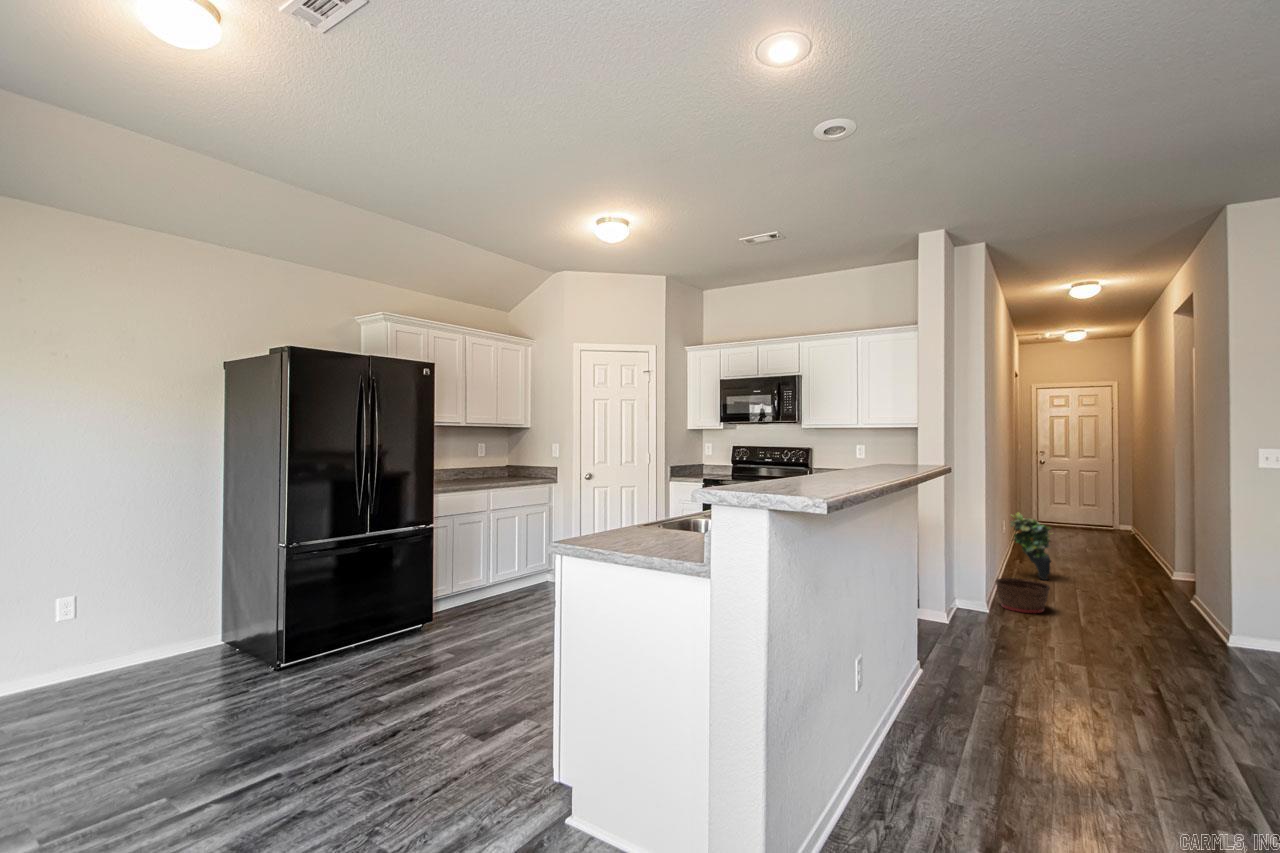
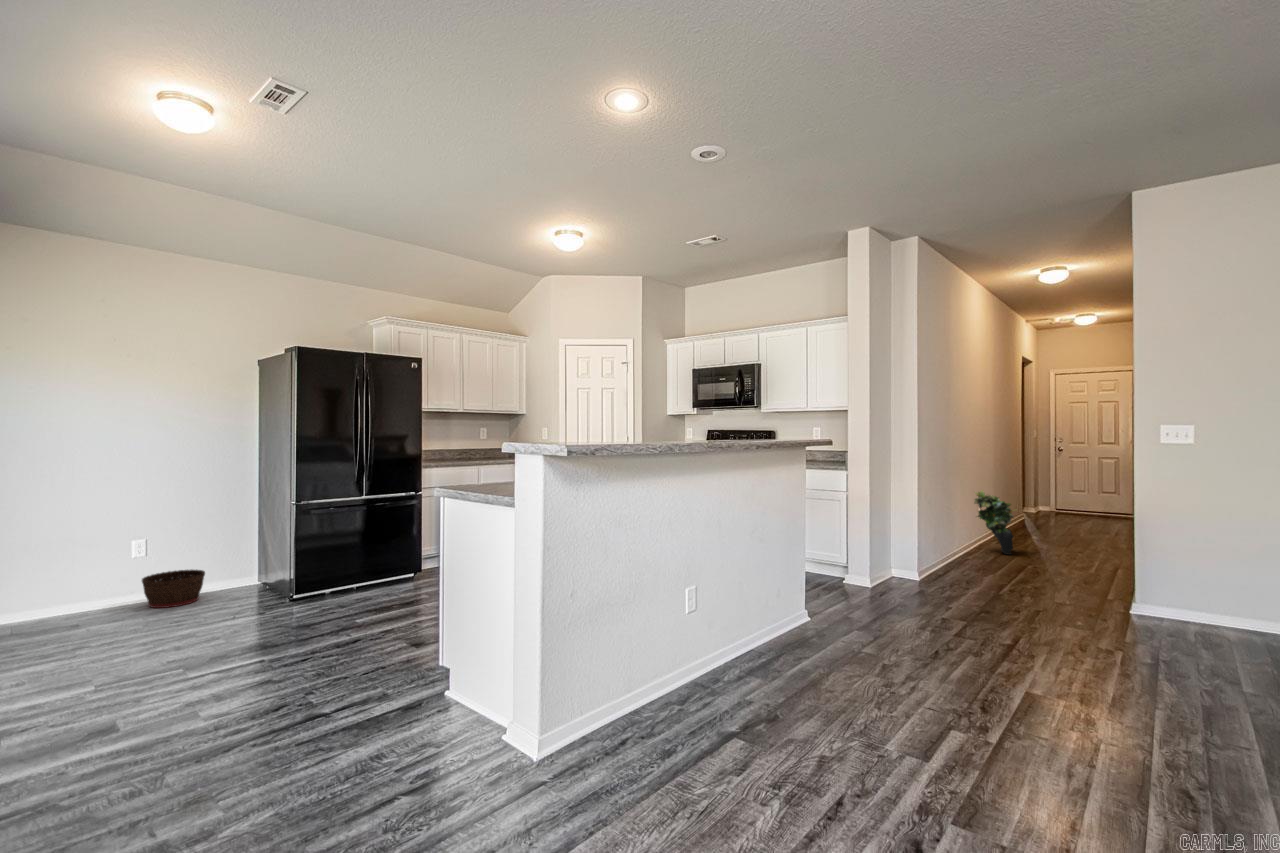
basket: present [996,578,1050,613] -> present [142,570,205,608]

